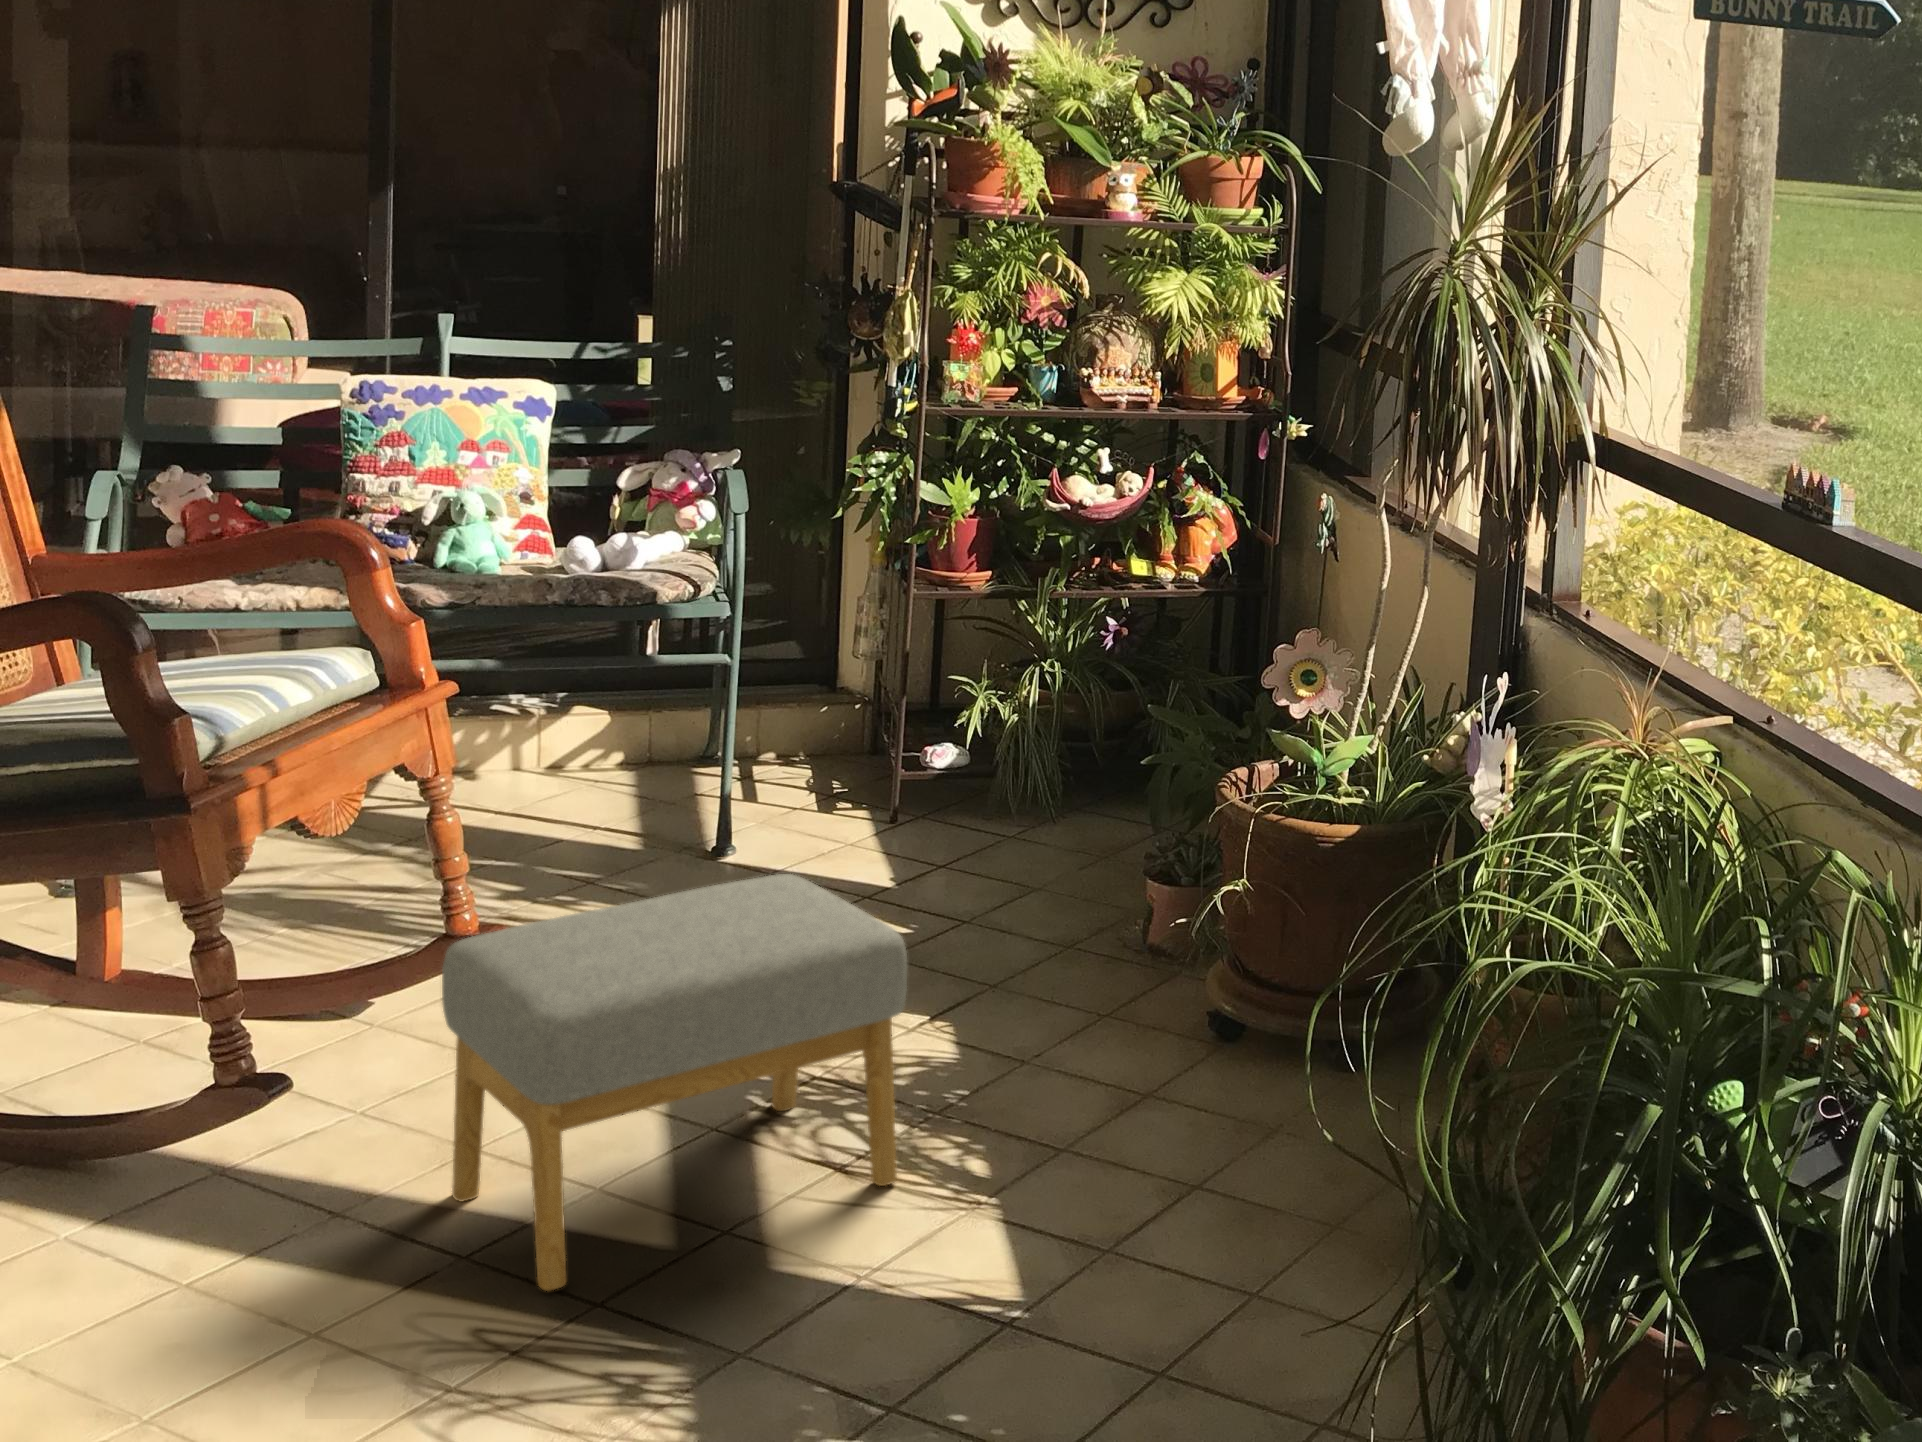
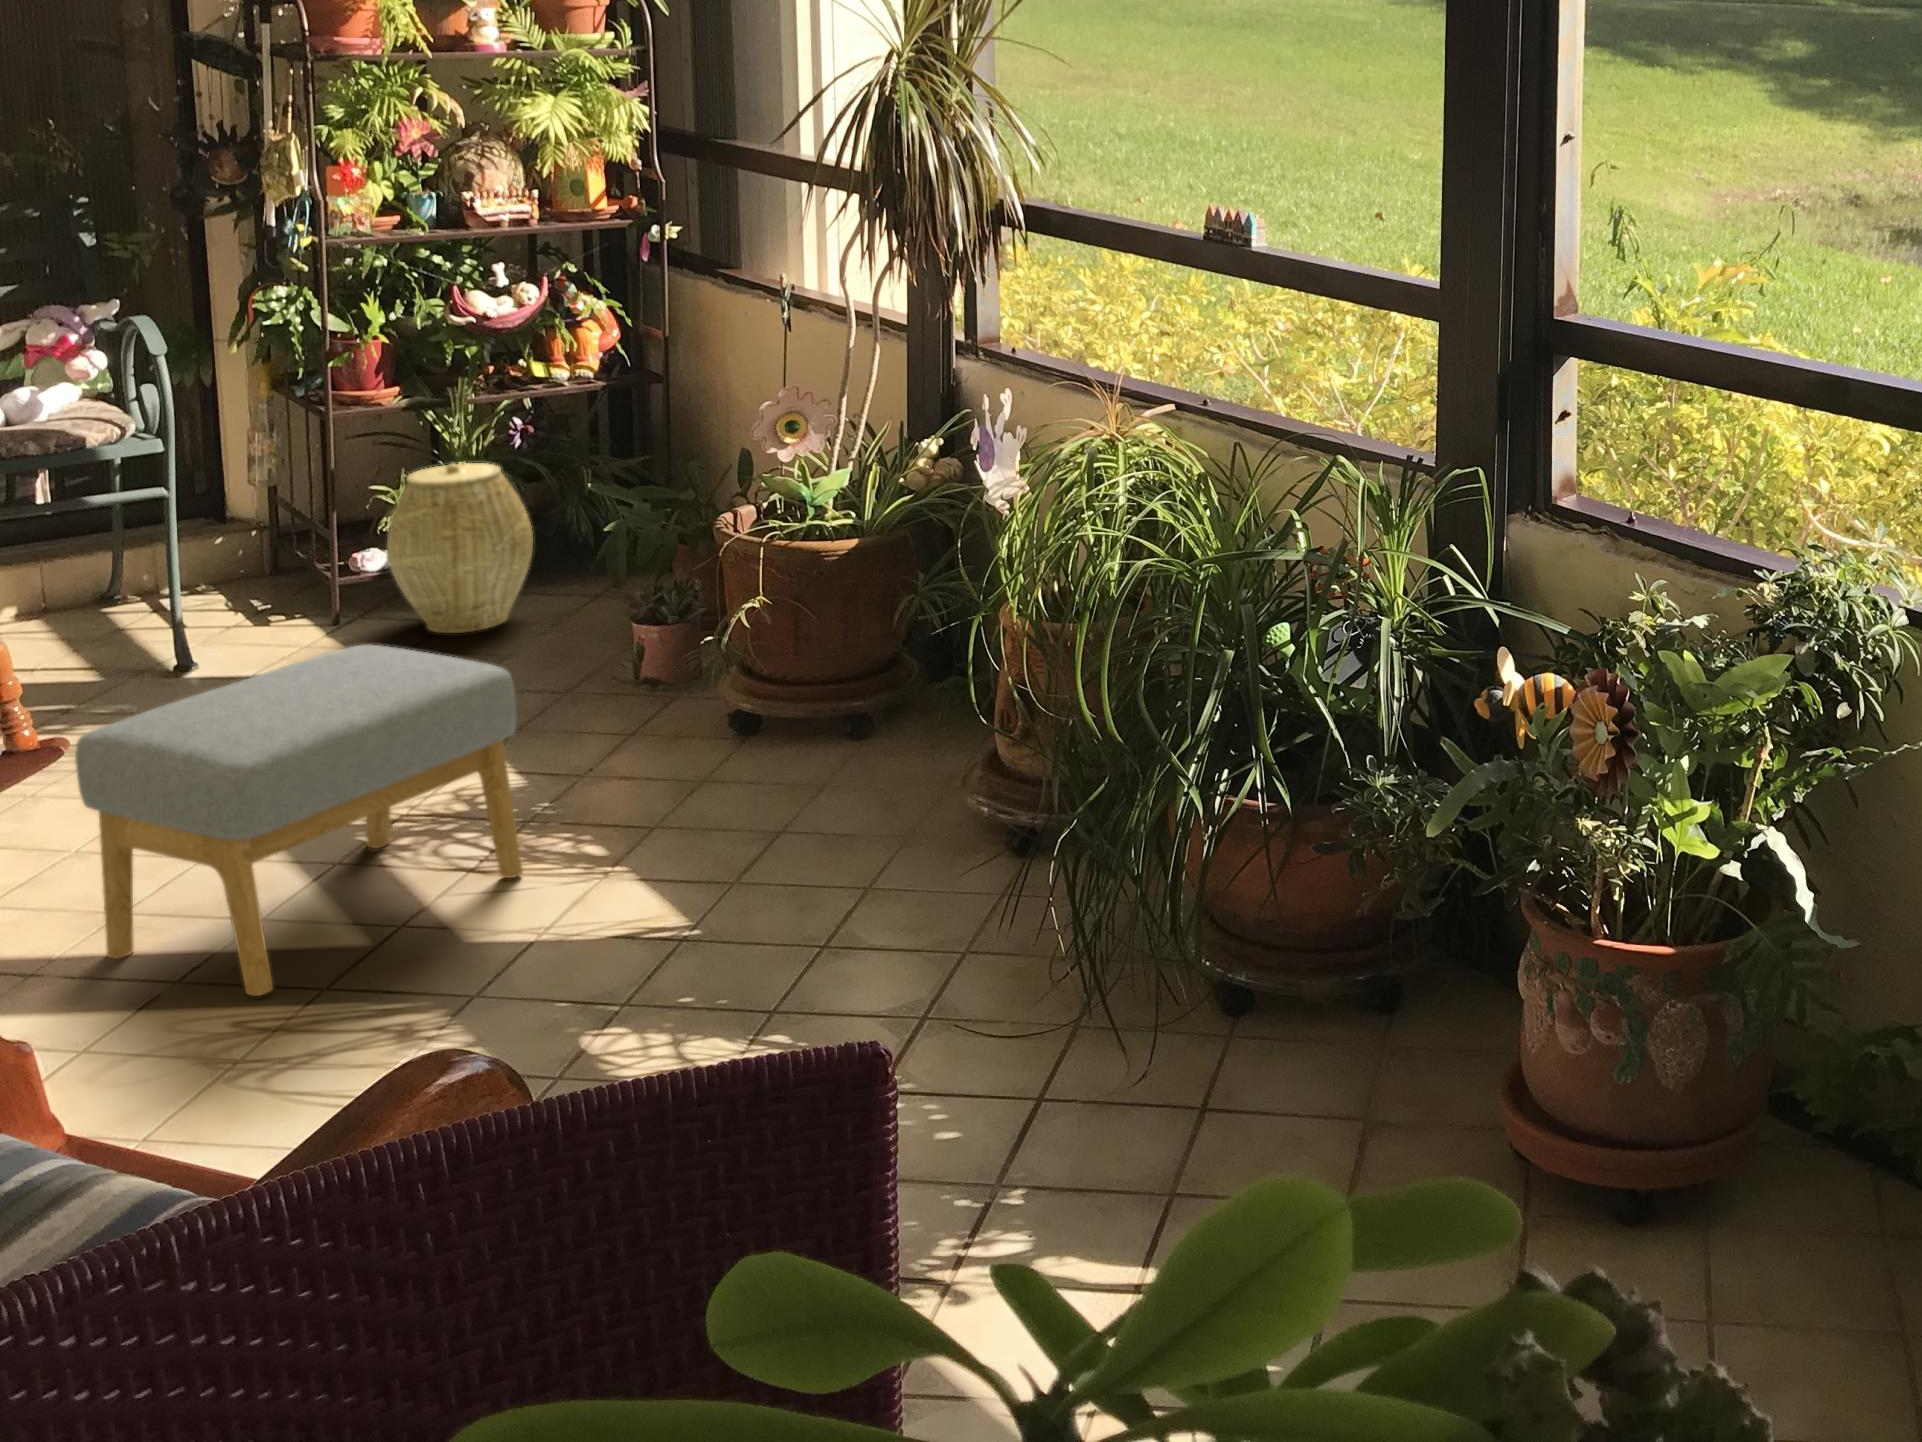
woven basket: none [953,660,1101,848] -> present [387,463,533,633]

